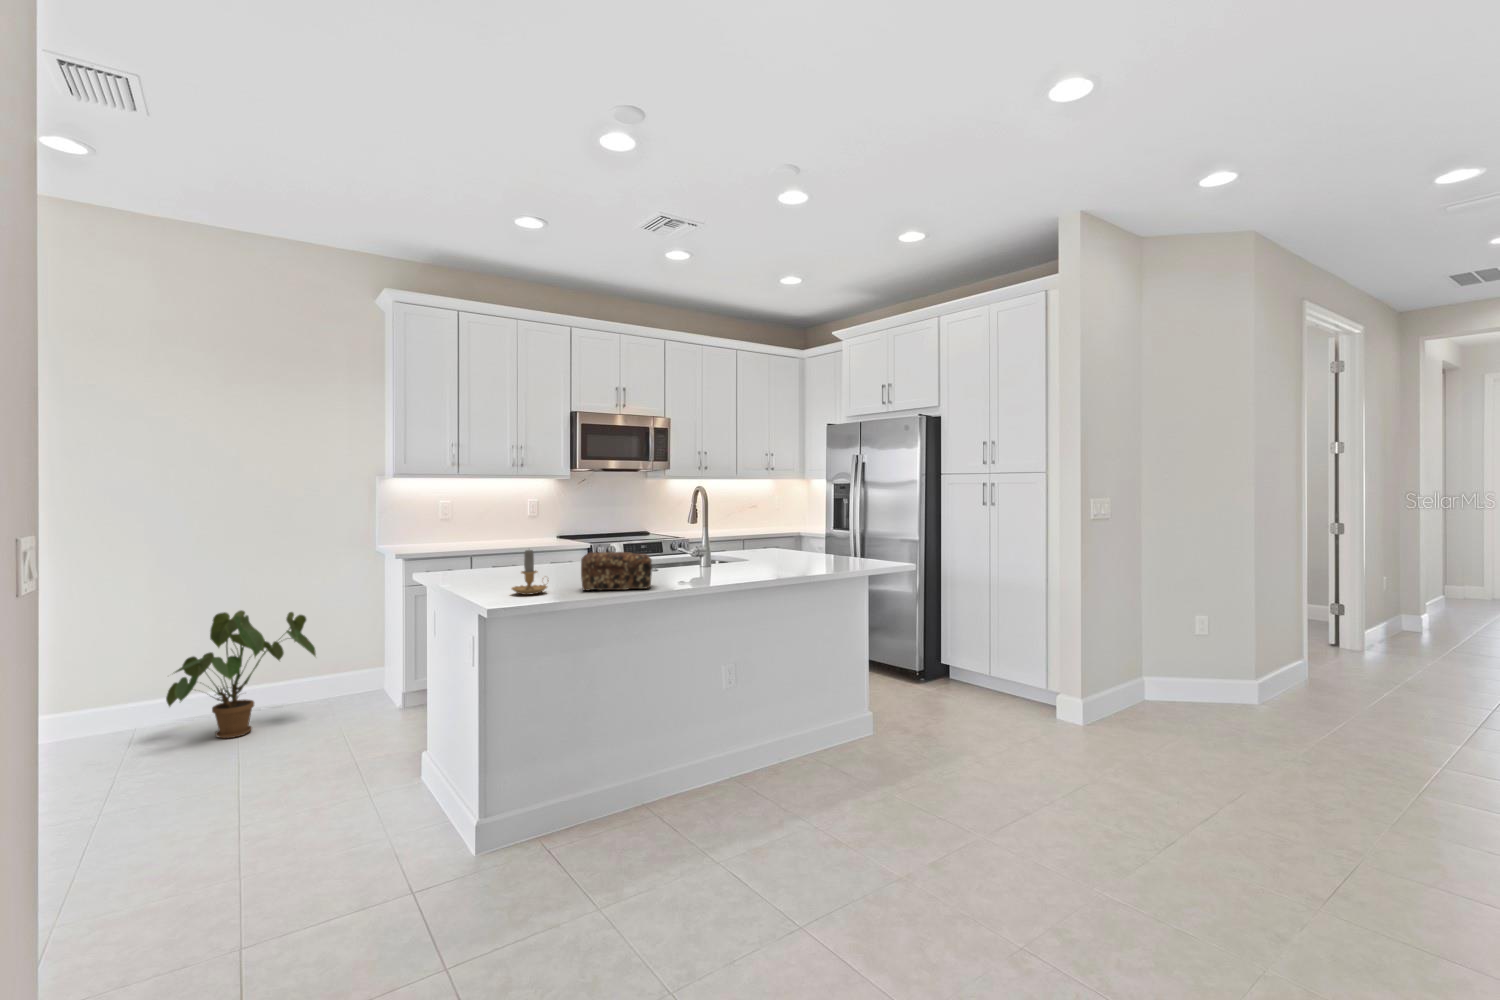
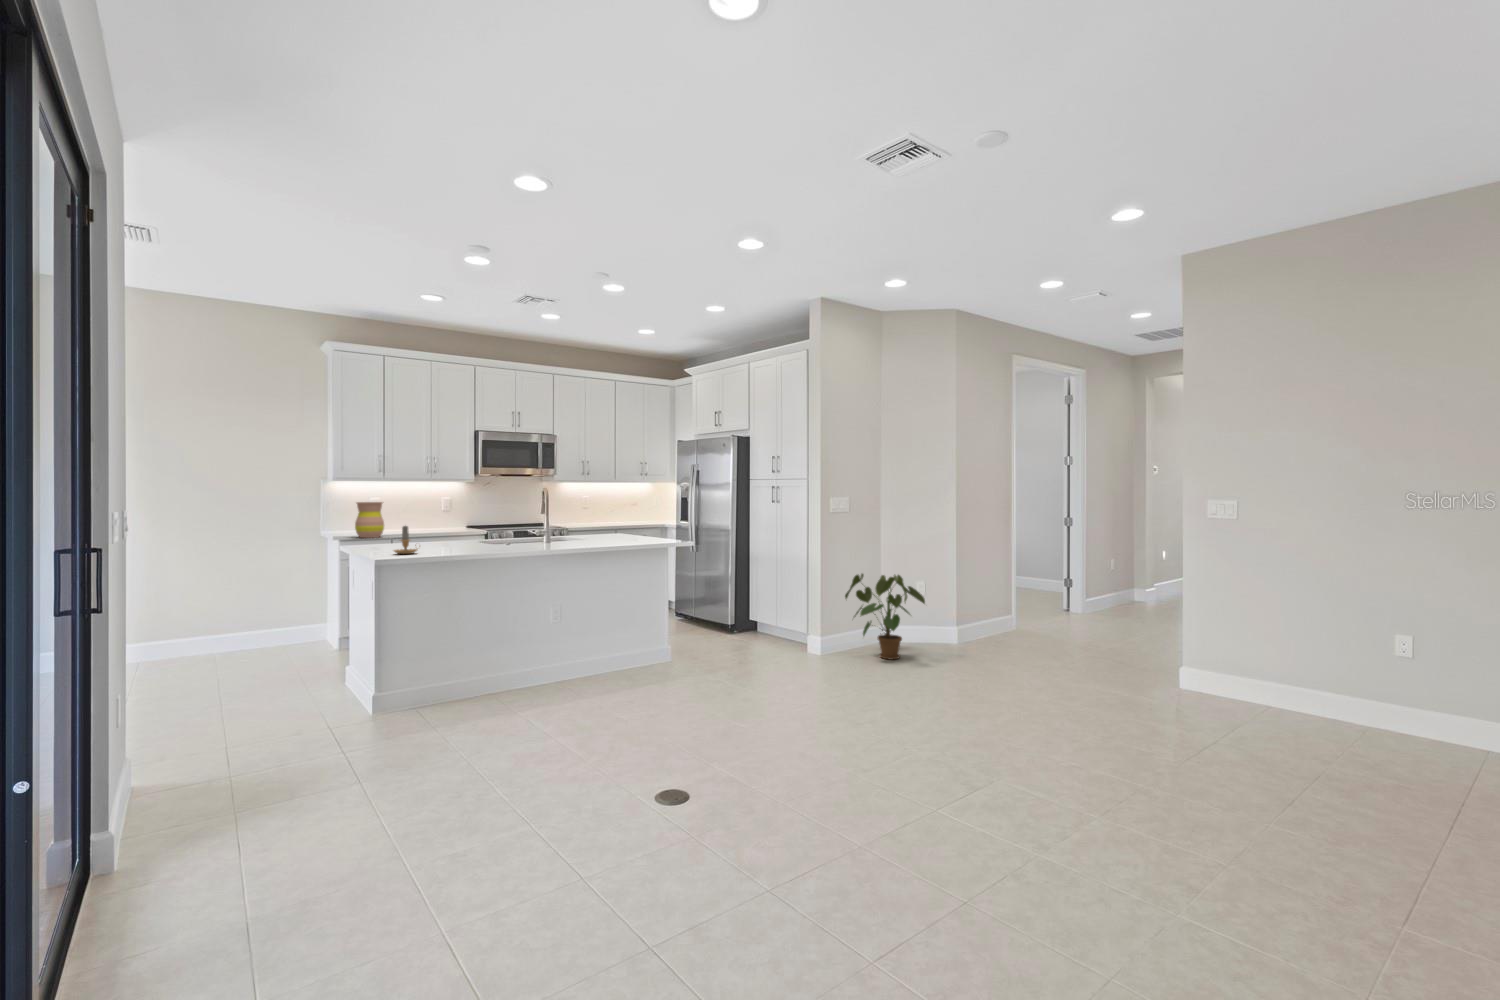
vase: none [423,507,461,556] -> present [355,502,384,538]
bread loaf: present [581,552,652,590] -> none [440,528,492,553]
house plant: present [166,610,316,738] -> present [845,574,925,660]

